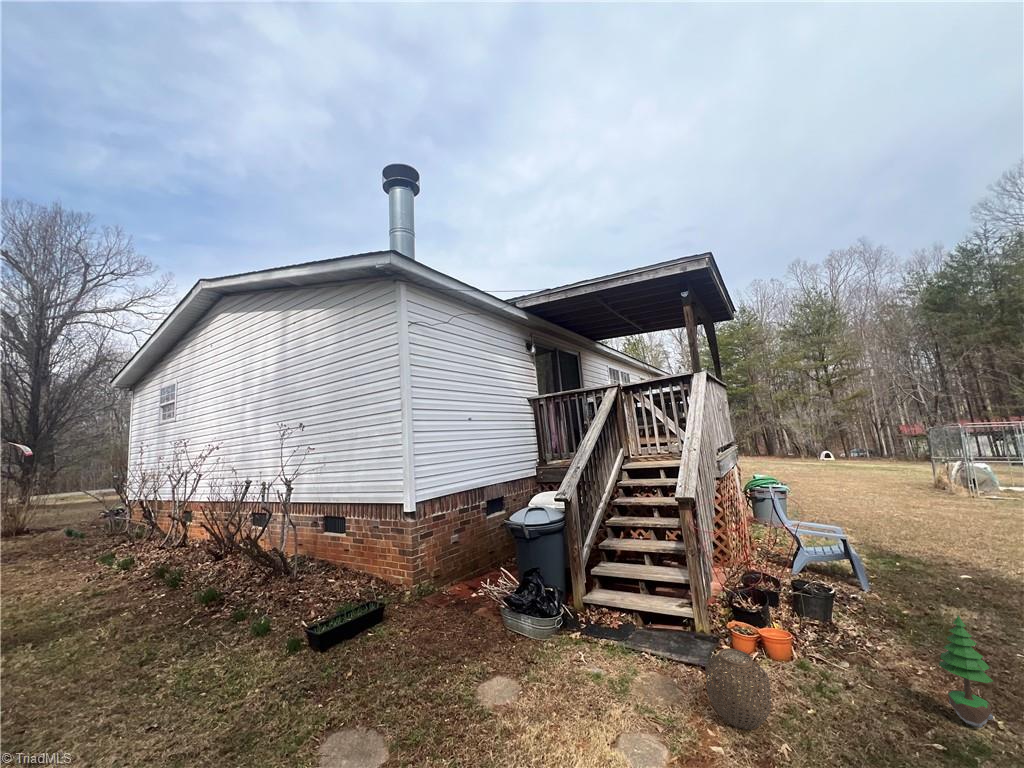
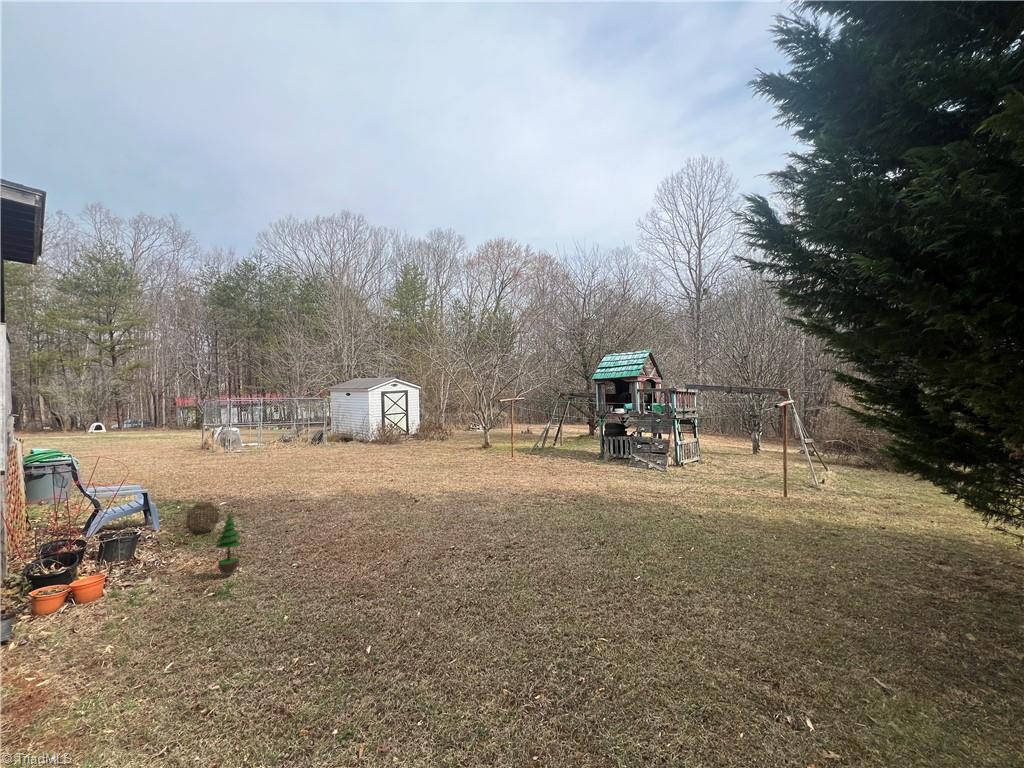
woven basket: present [705,648,771,729] -> present [186,503,219,534]

